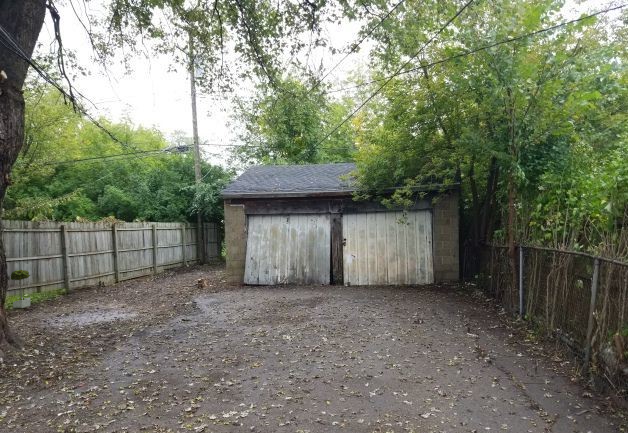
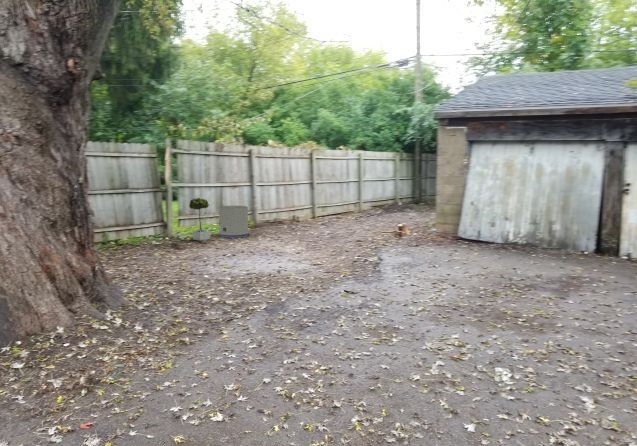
trash can: none [37,275,66,303] -> present [219,206,248,238]

